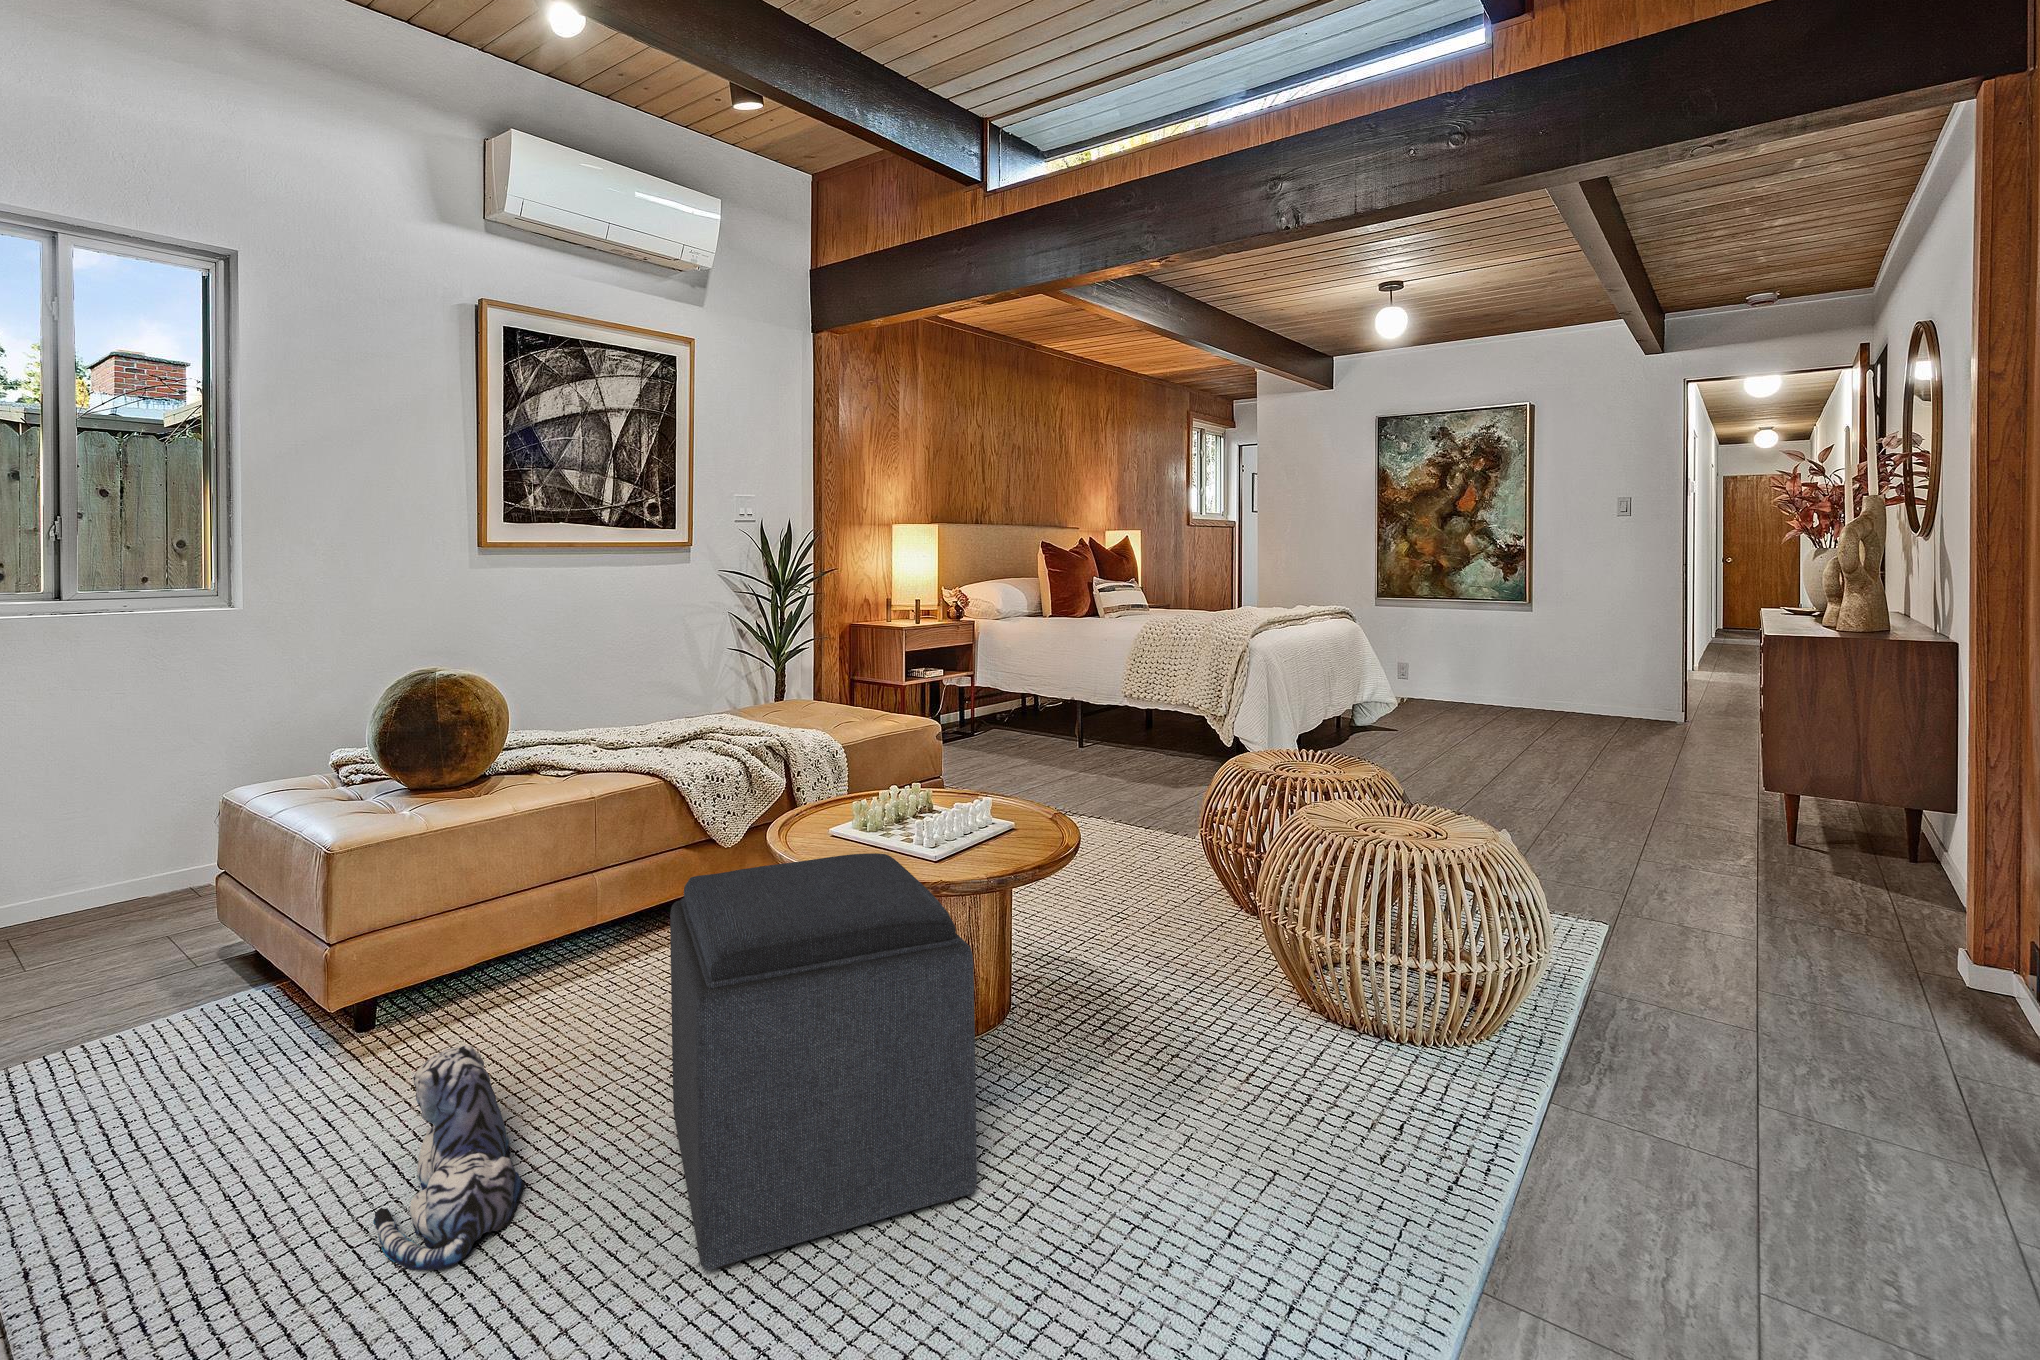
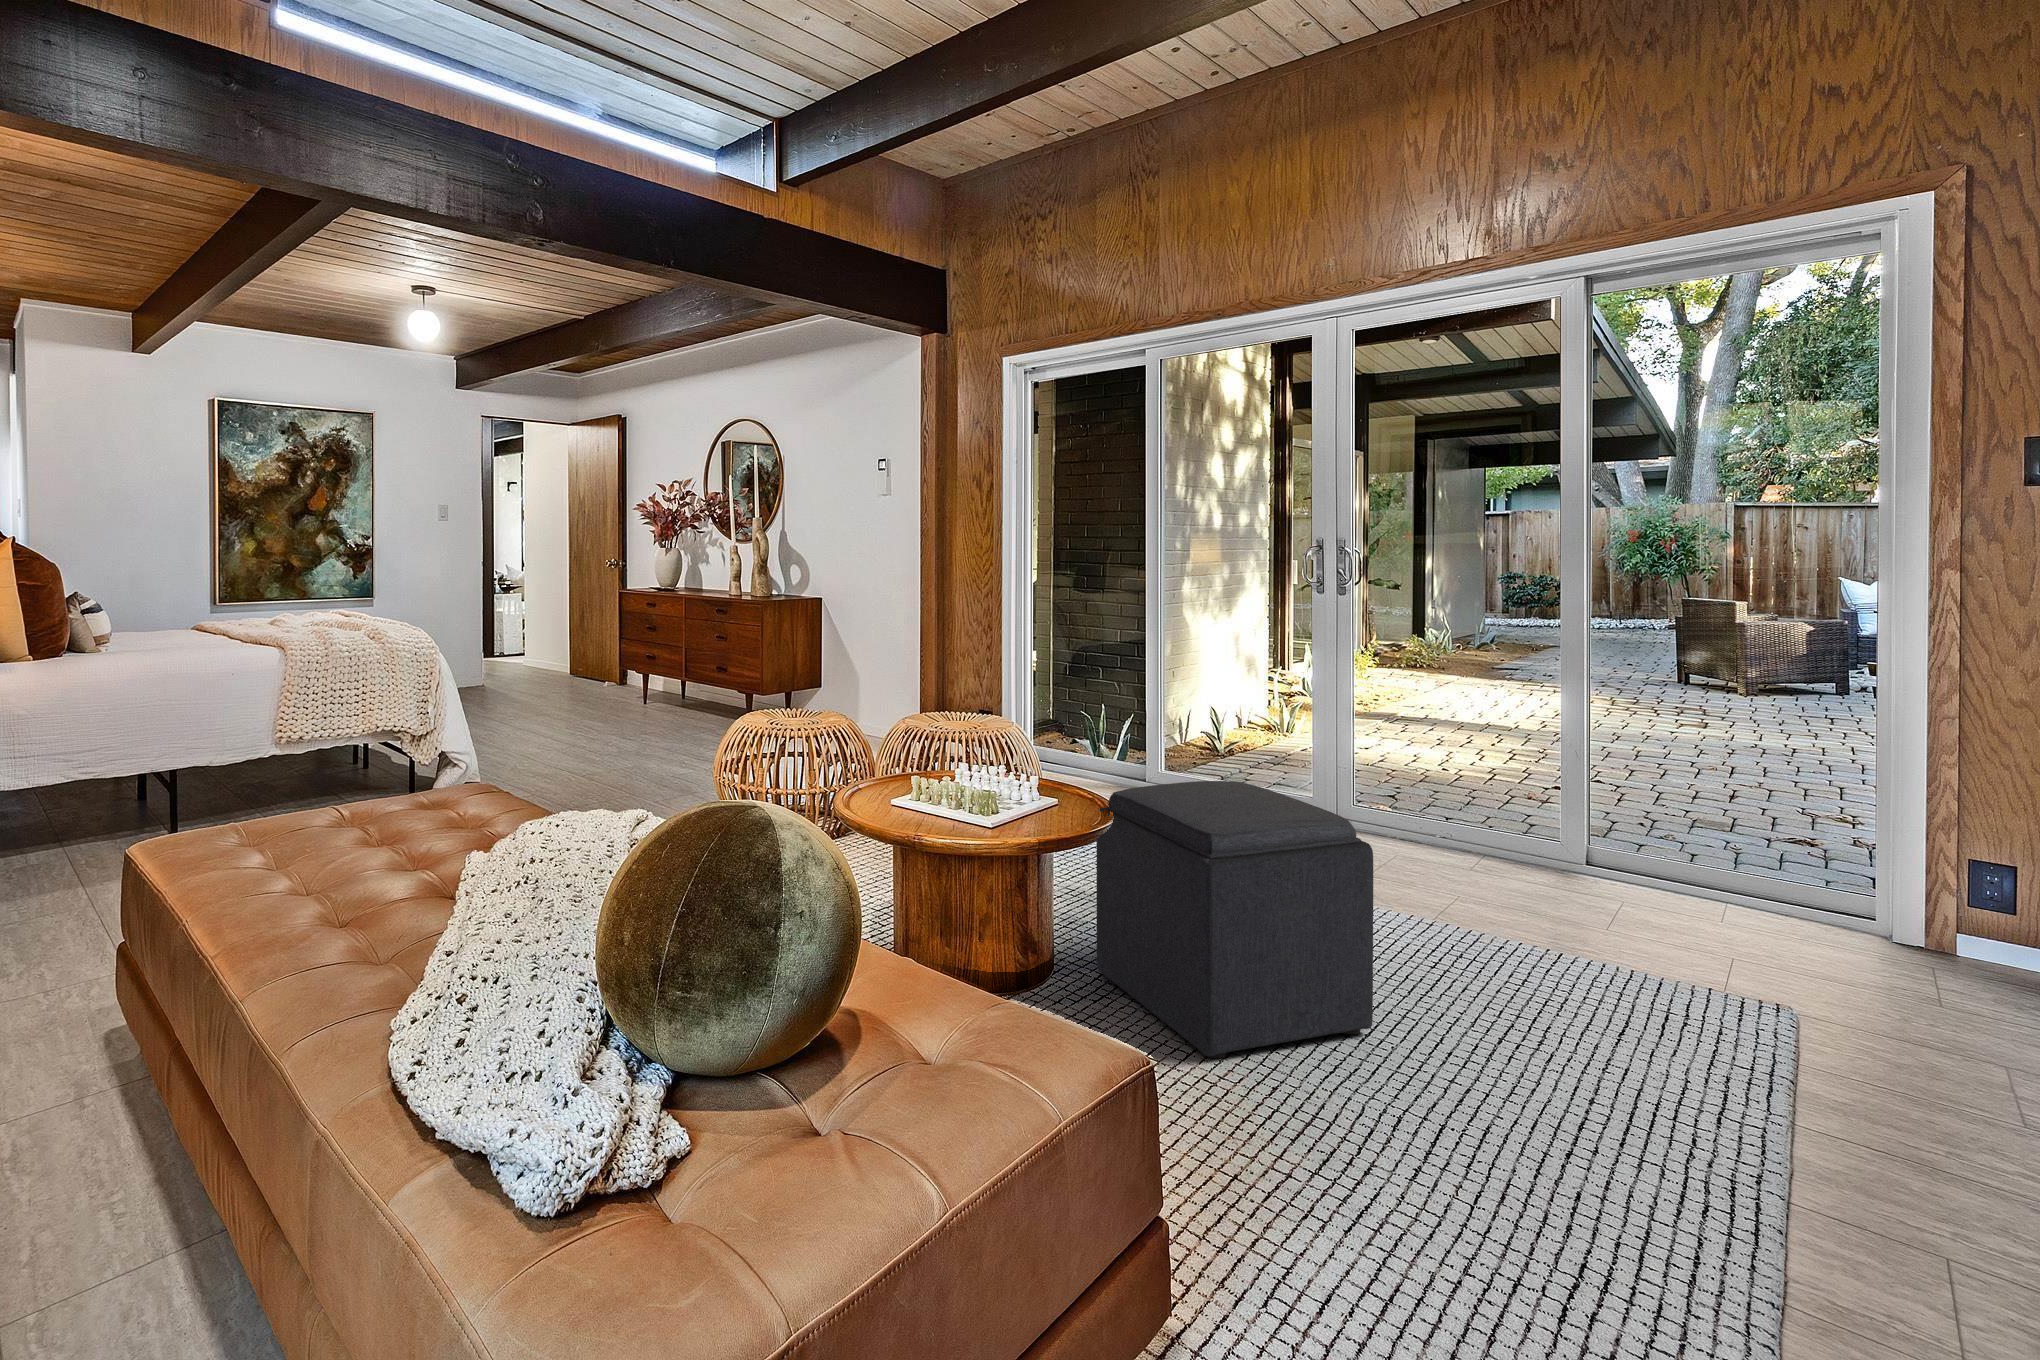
plush toy: present [373,1045,525,1270] -> none [1270,1037,1469,1199]

